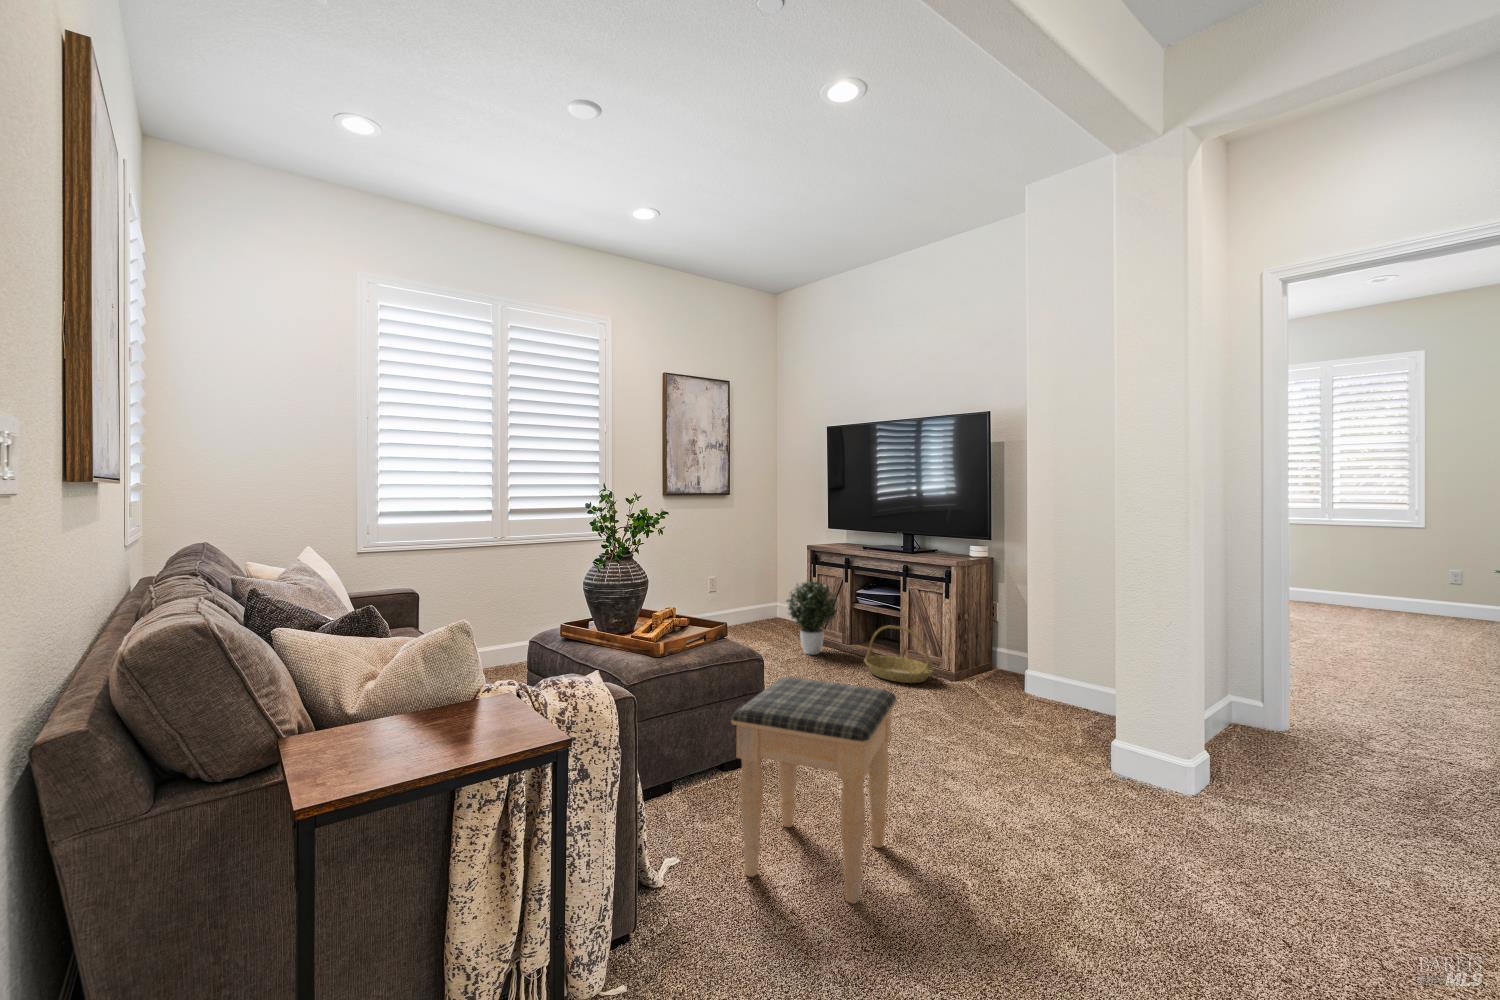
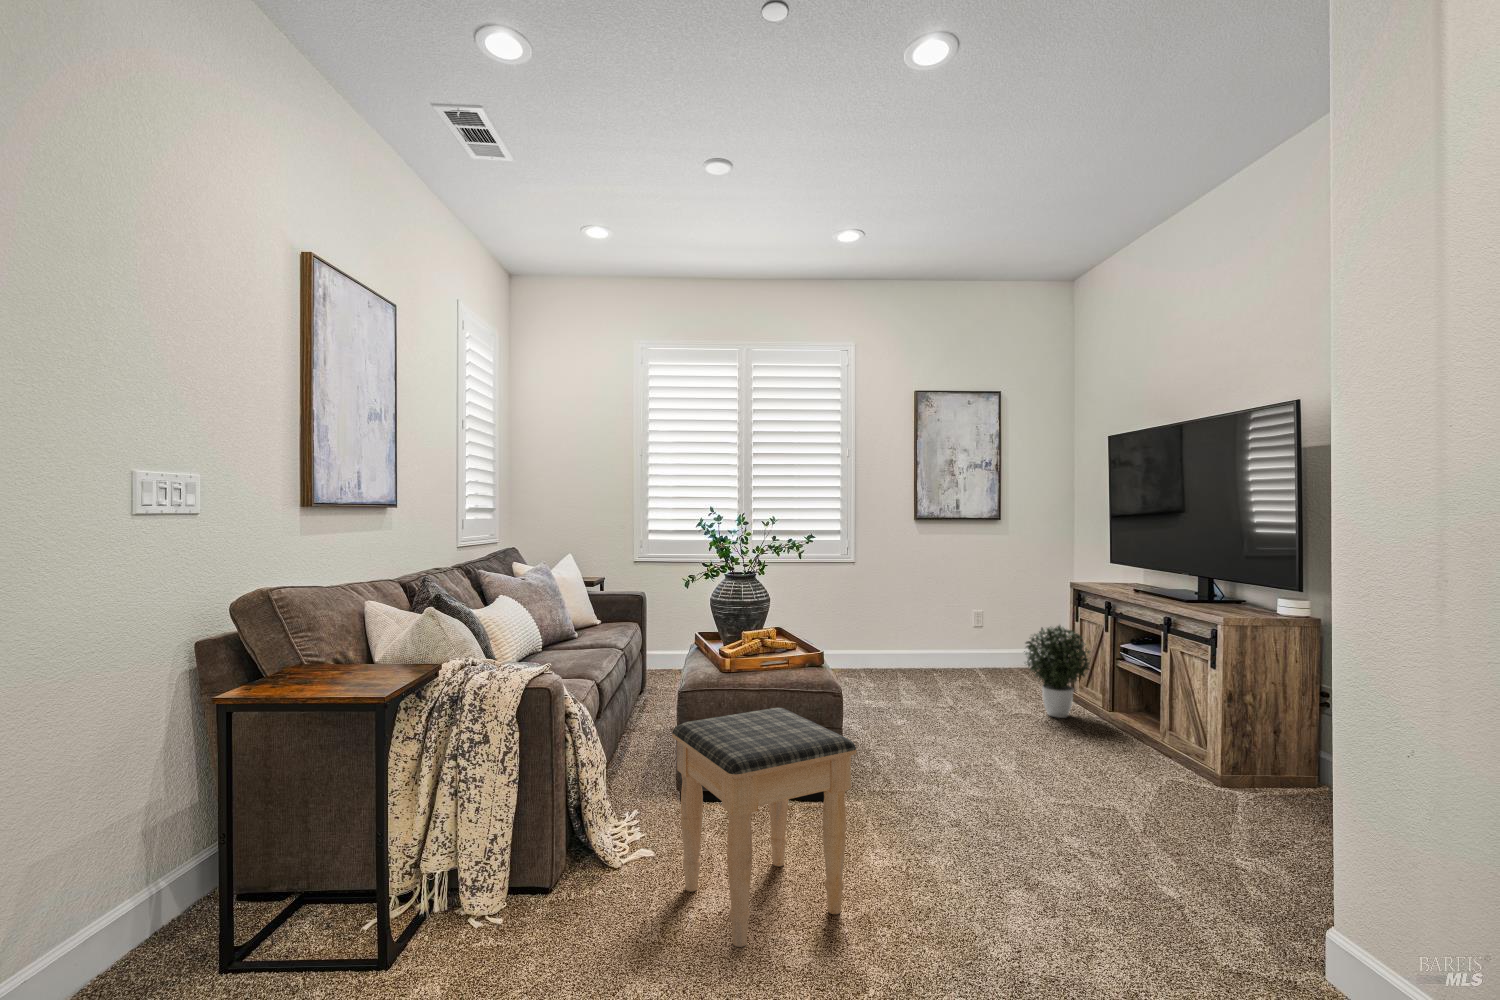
basket: present [864,625,934,683] -> none [1093,692,1183,774]

